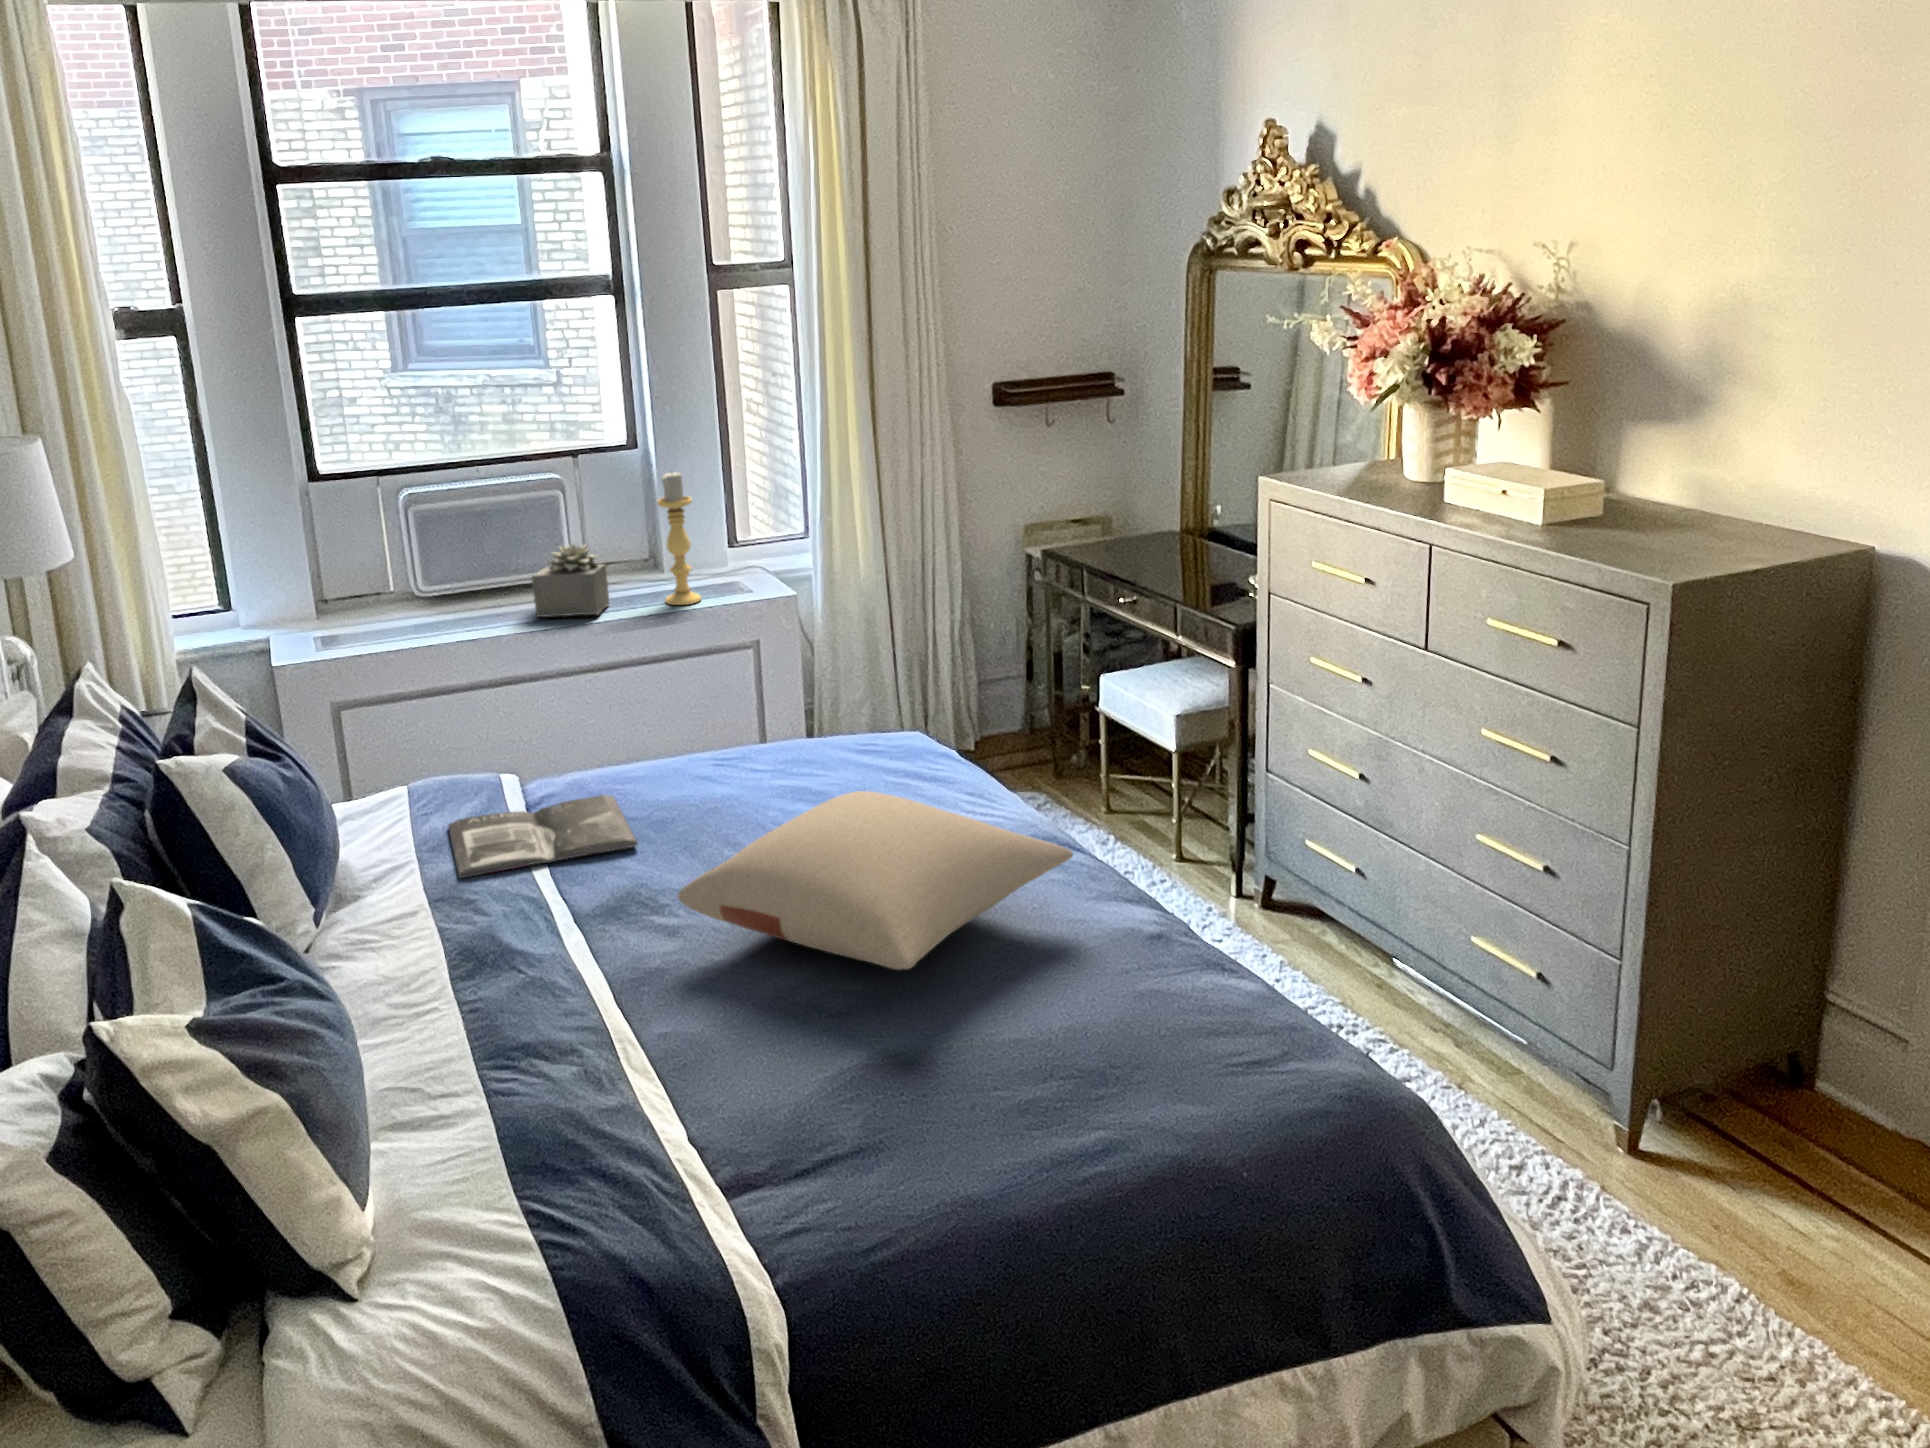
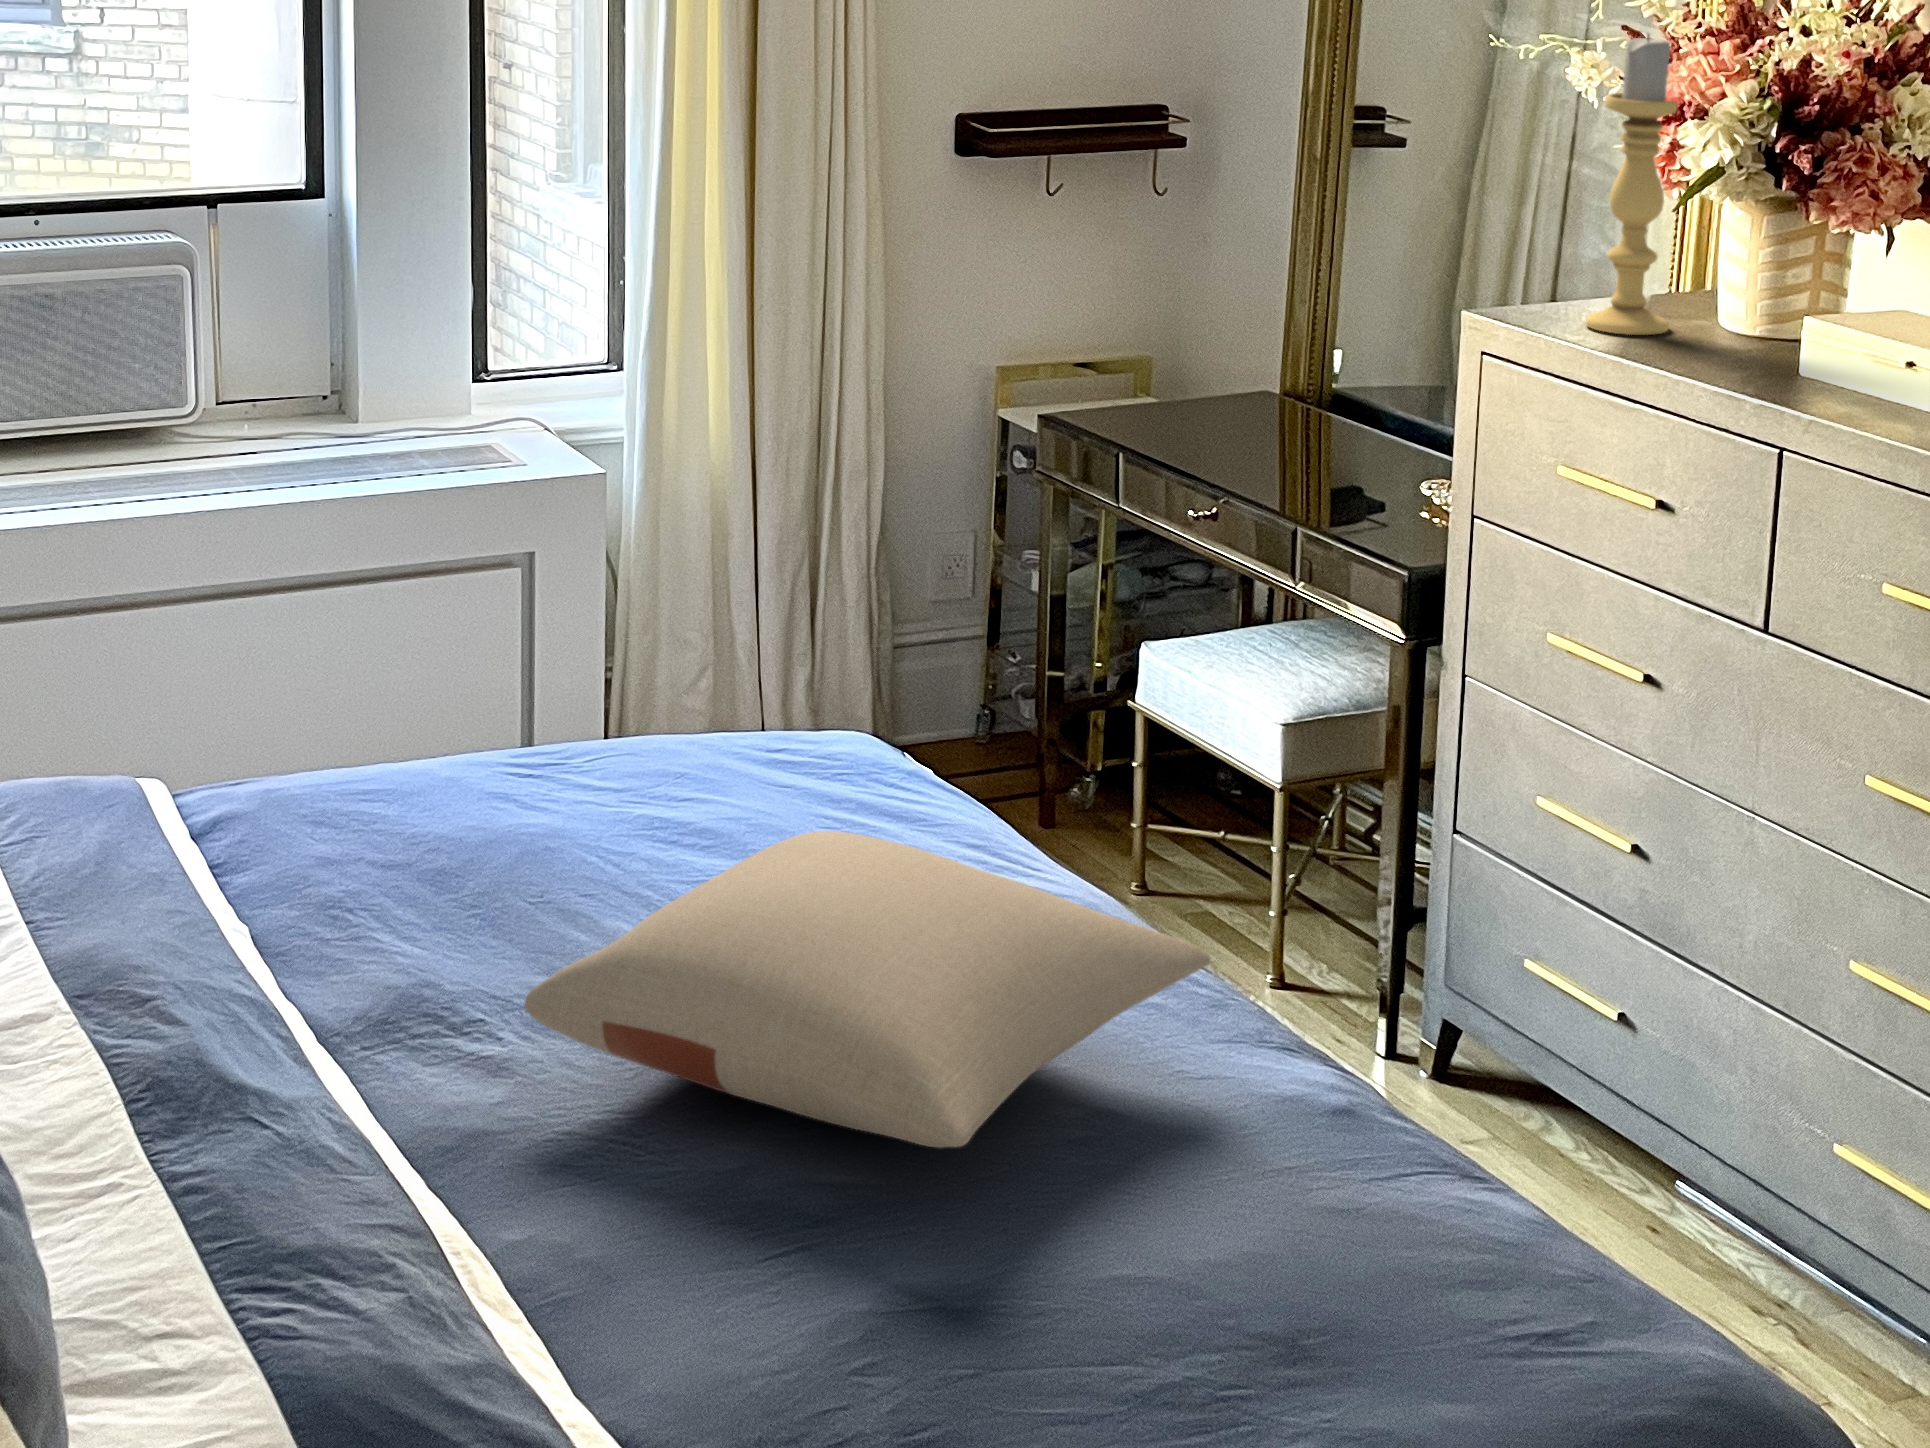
candle holder: present [657,472,701,605] -> present [1586,34,1677,335]
succulent plant: present [532,543,609,617] -> none [124,358,258,490]
magazine: present [448,795,638,878] -> none [55,817,408,955]

